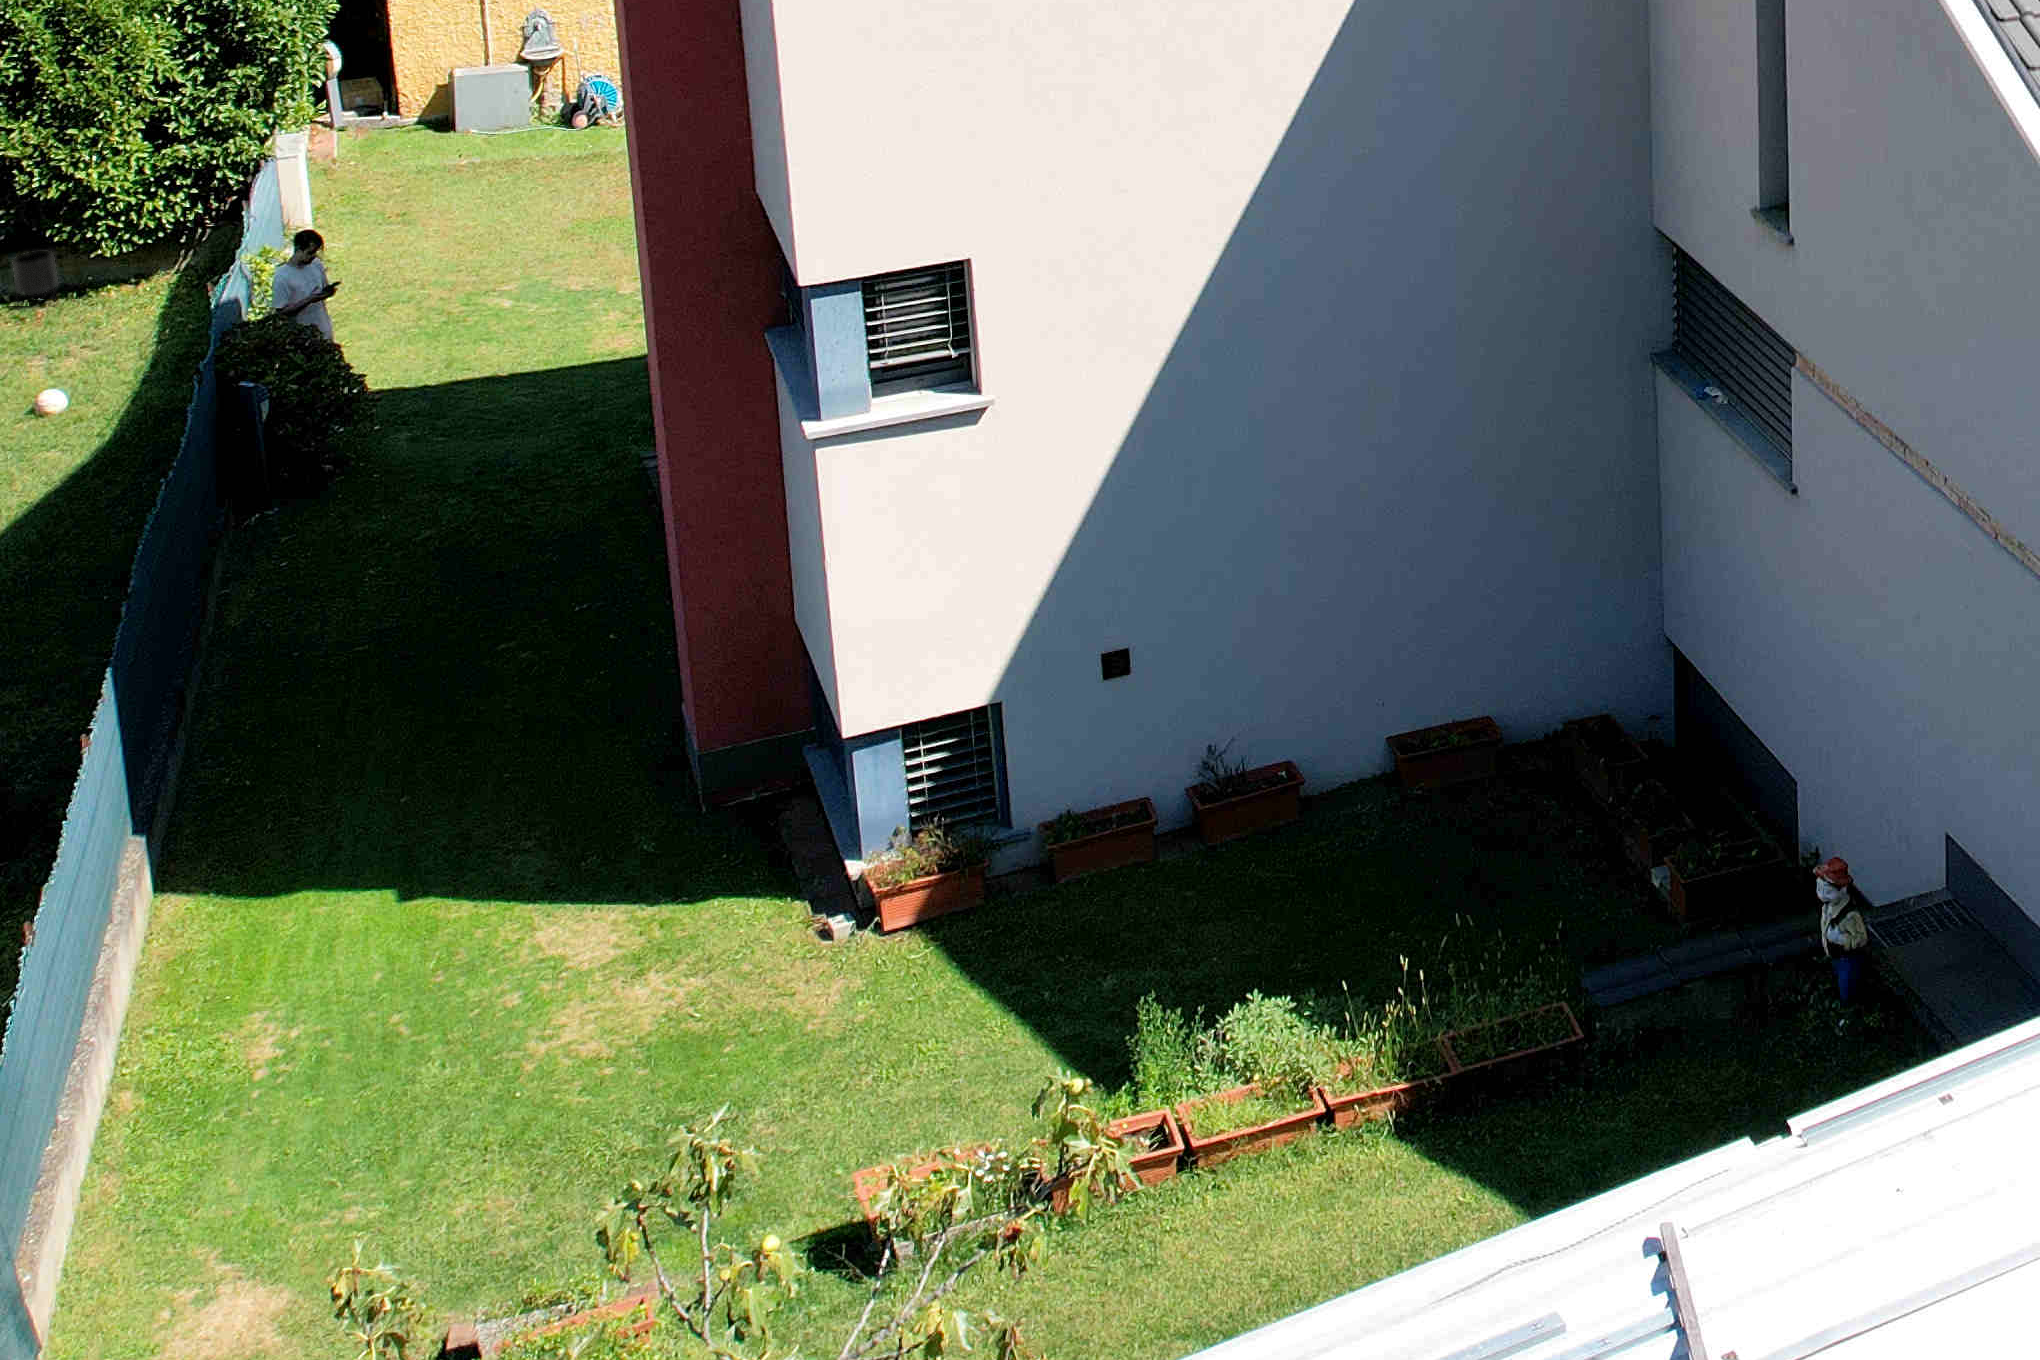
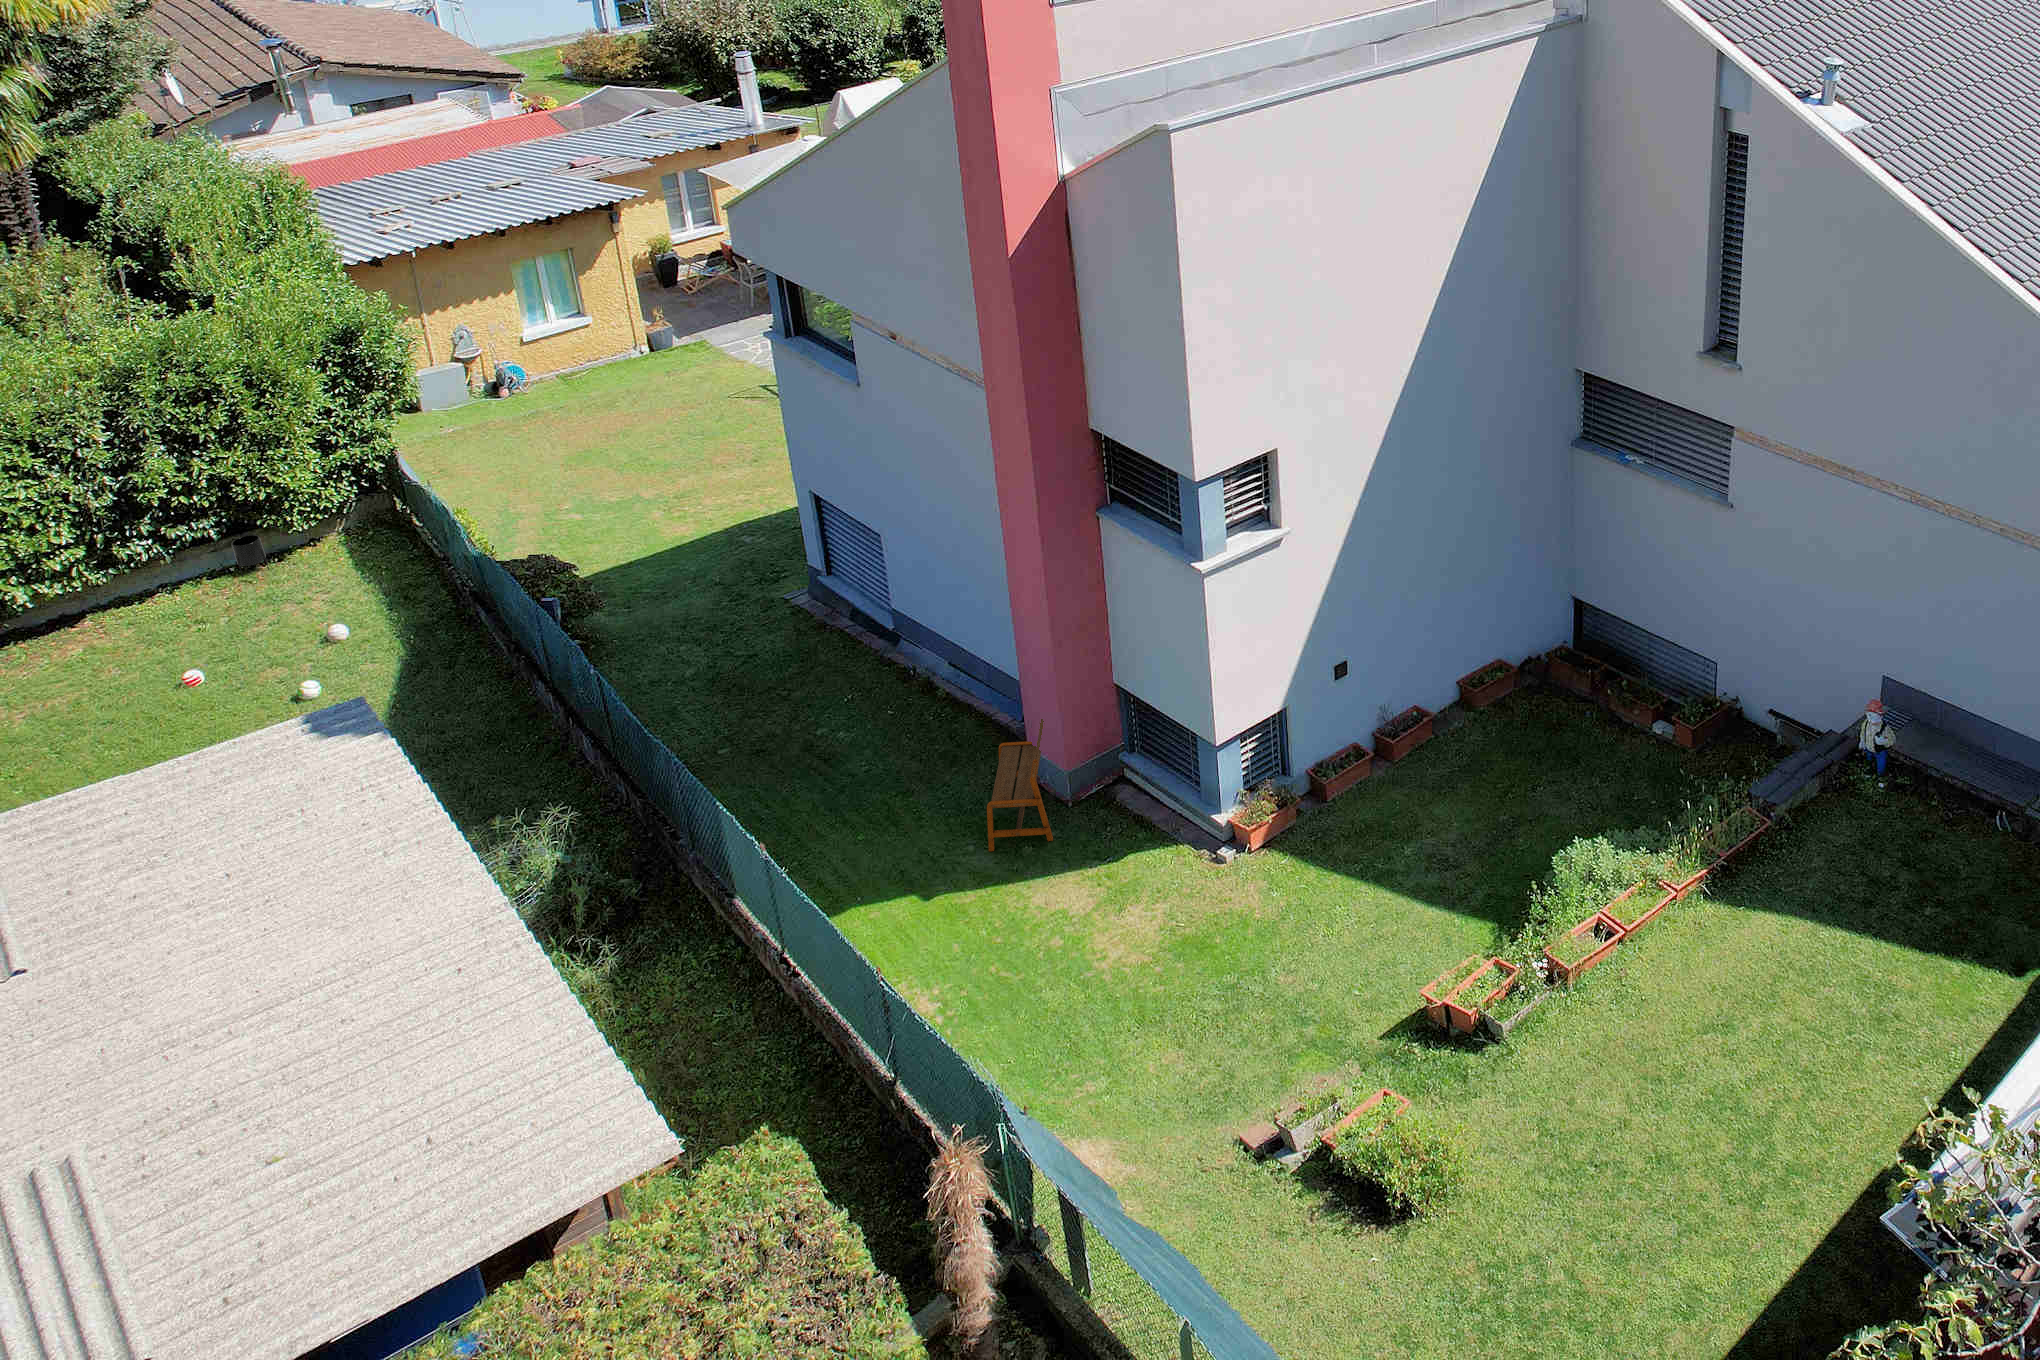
bench: none [526,662,716,887] -> present [987,719,1053,852]

